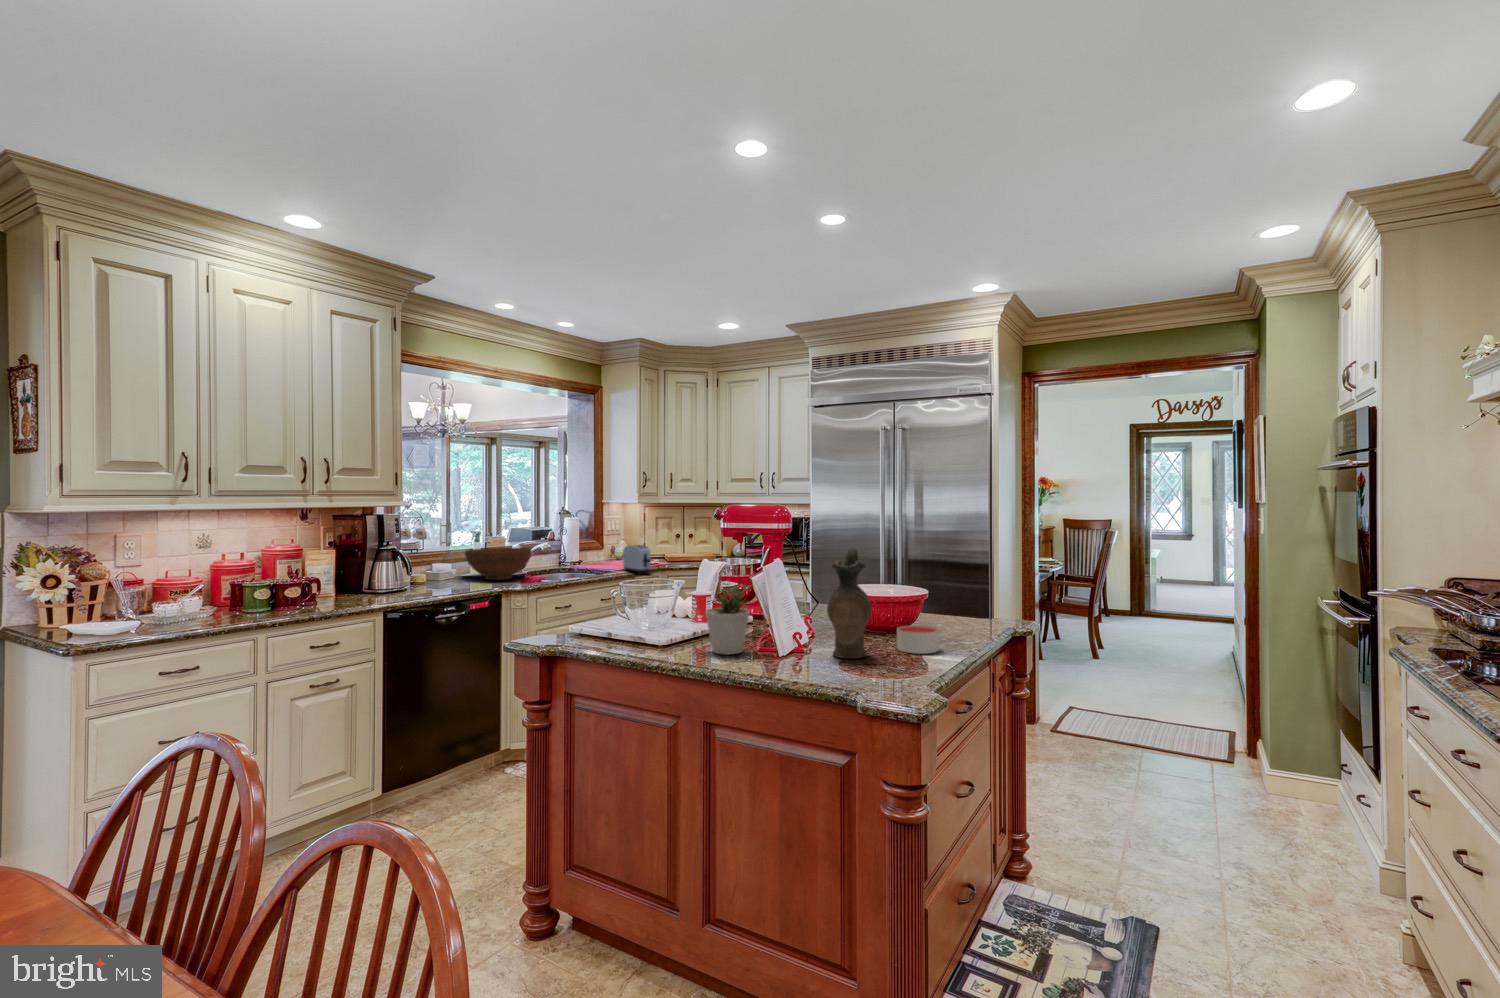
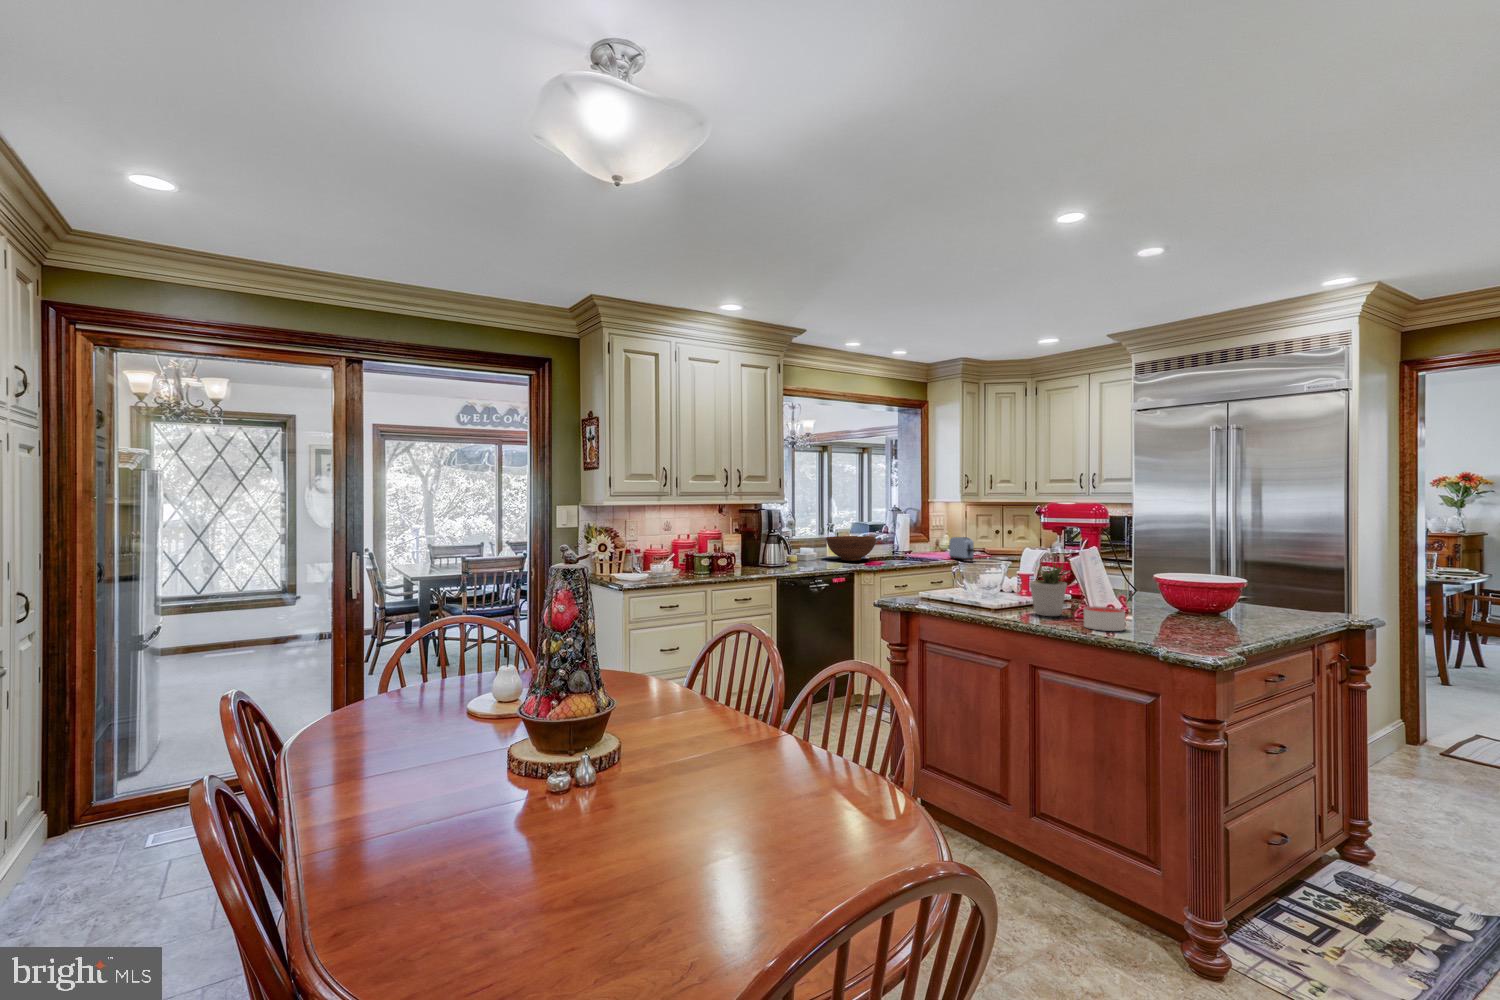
ceramic pitcher: present [827,548,872,658] -> none [1137,535,1180,626]
candle: present [897,625,939,654] -> present [1084,606,1125,631]

